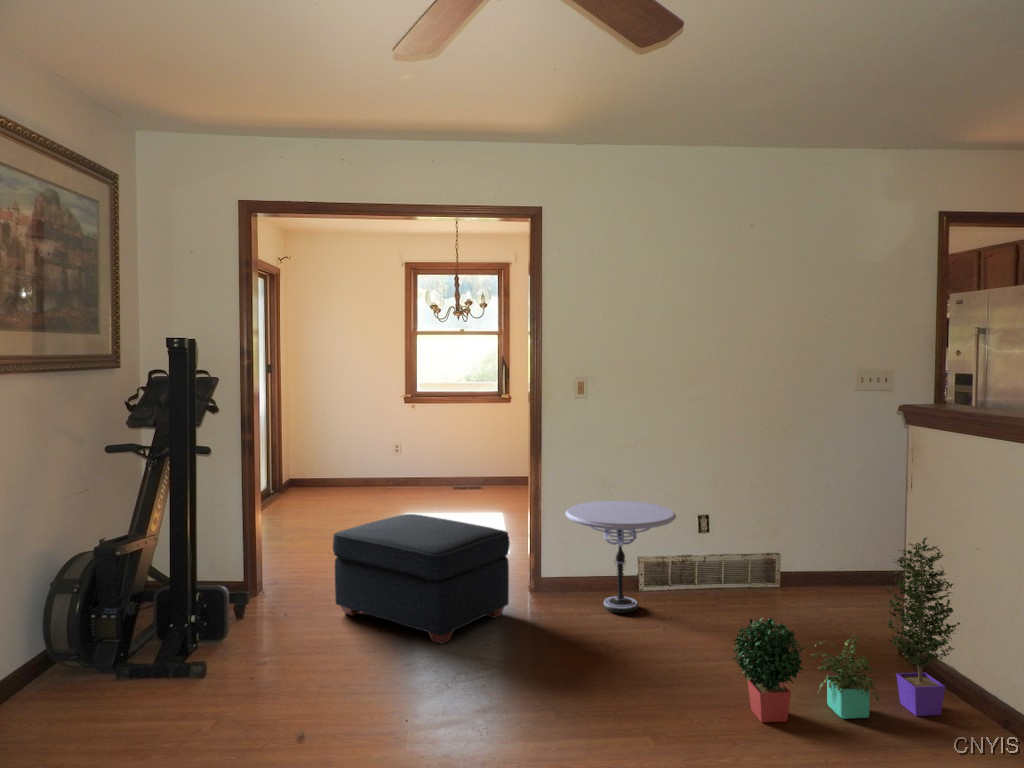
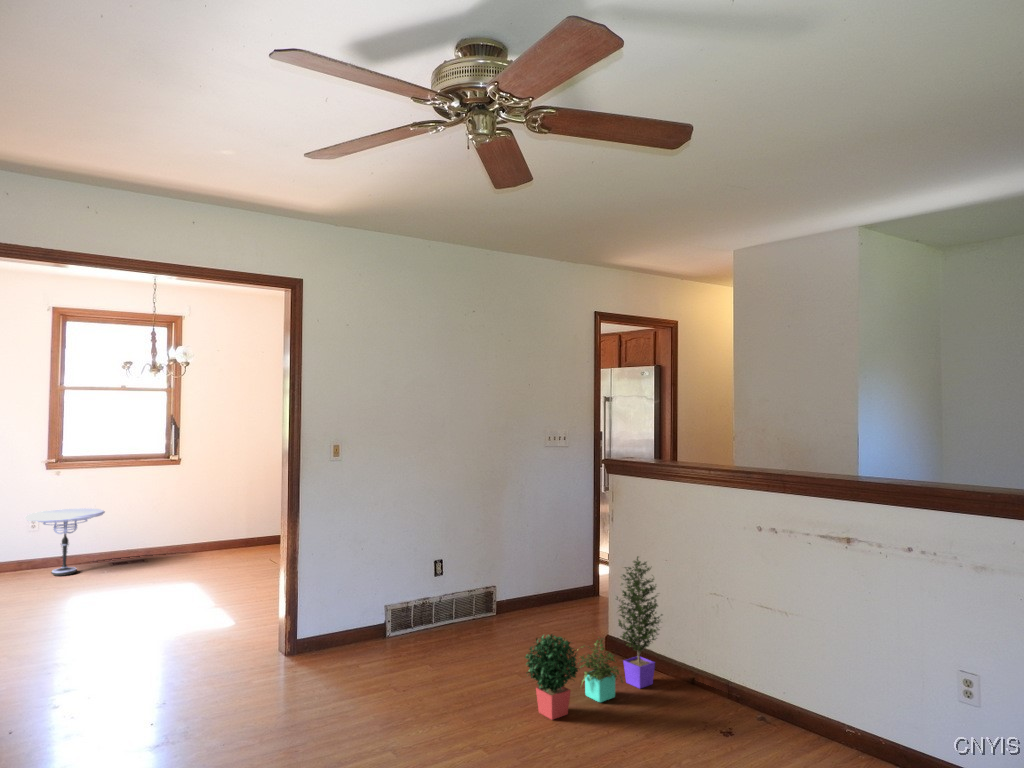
side table: present [565,501,676,613] -> present [25,508,105,576]
ottoman: present [333,514,510,644] -> none [70,595,283,726]

